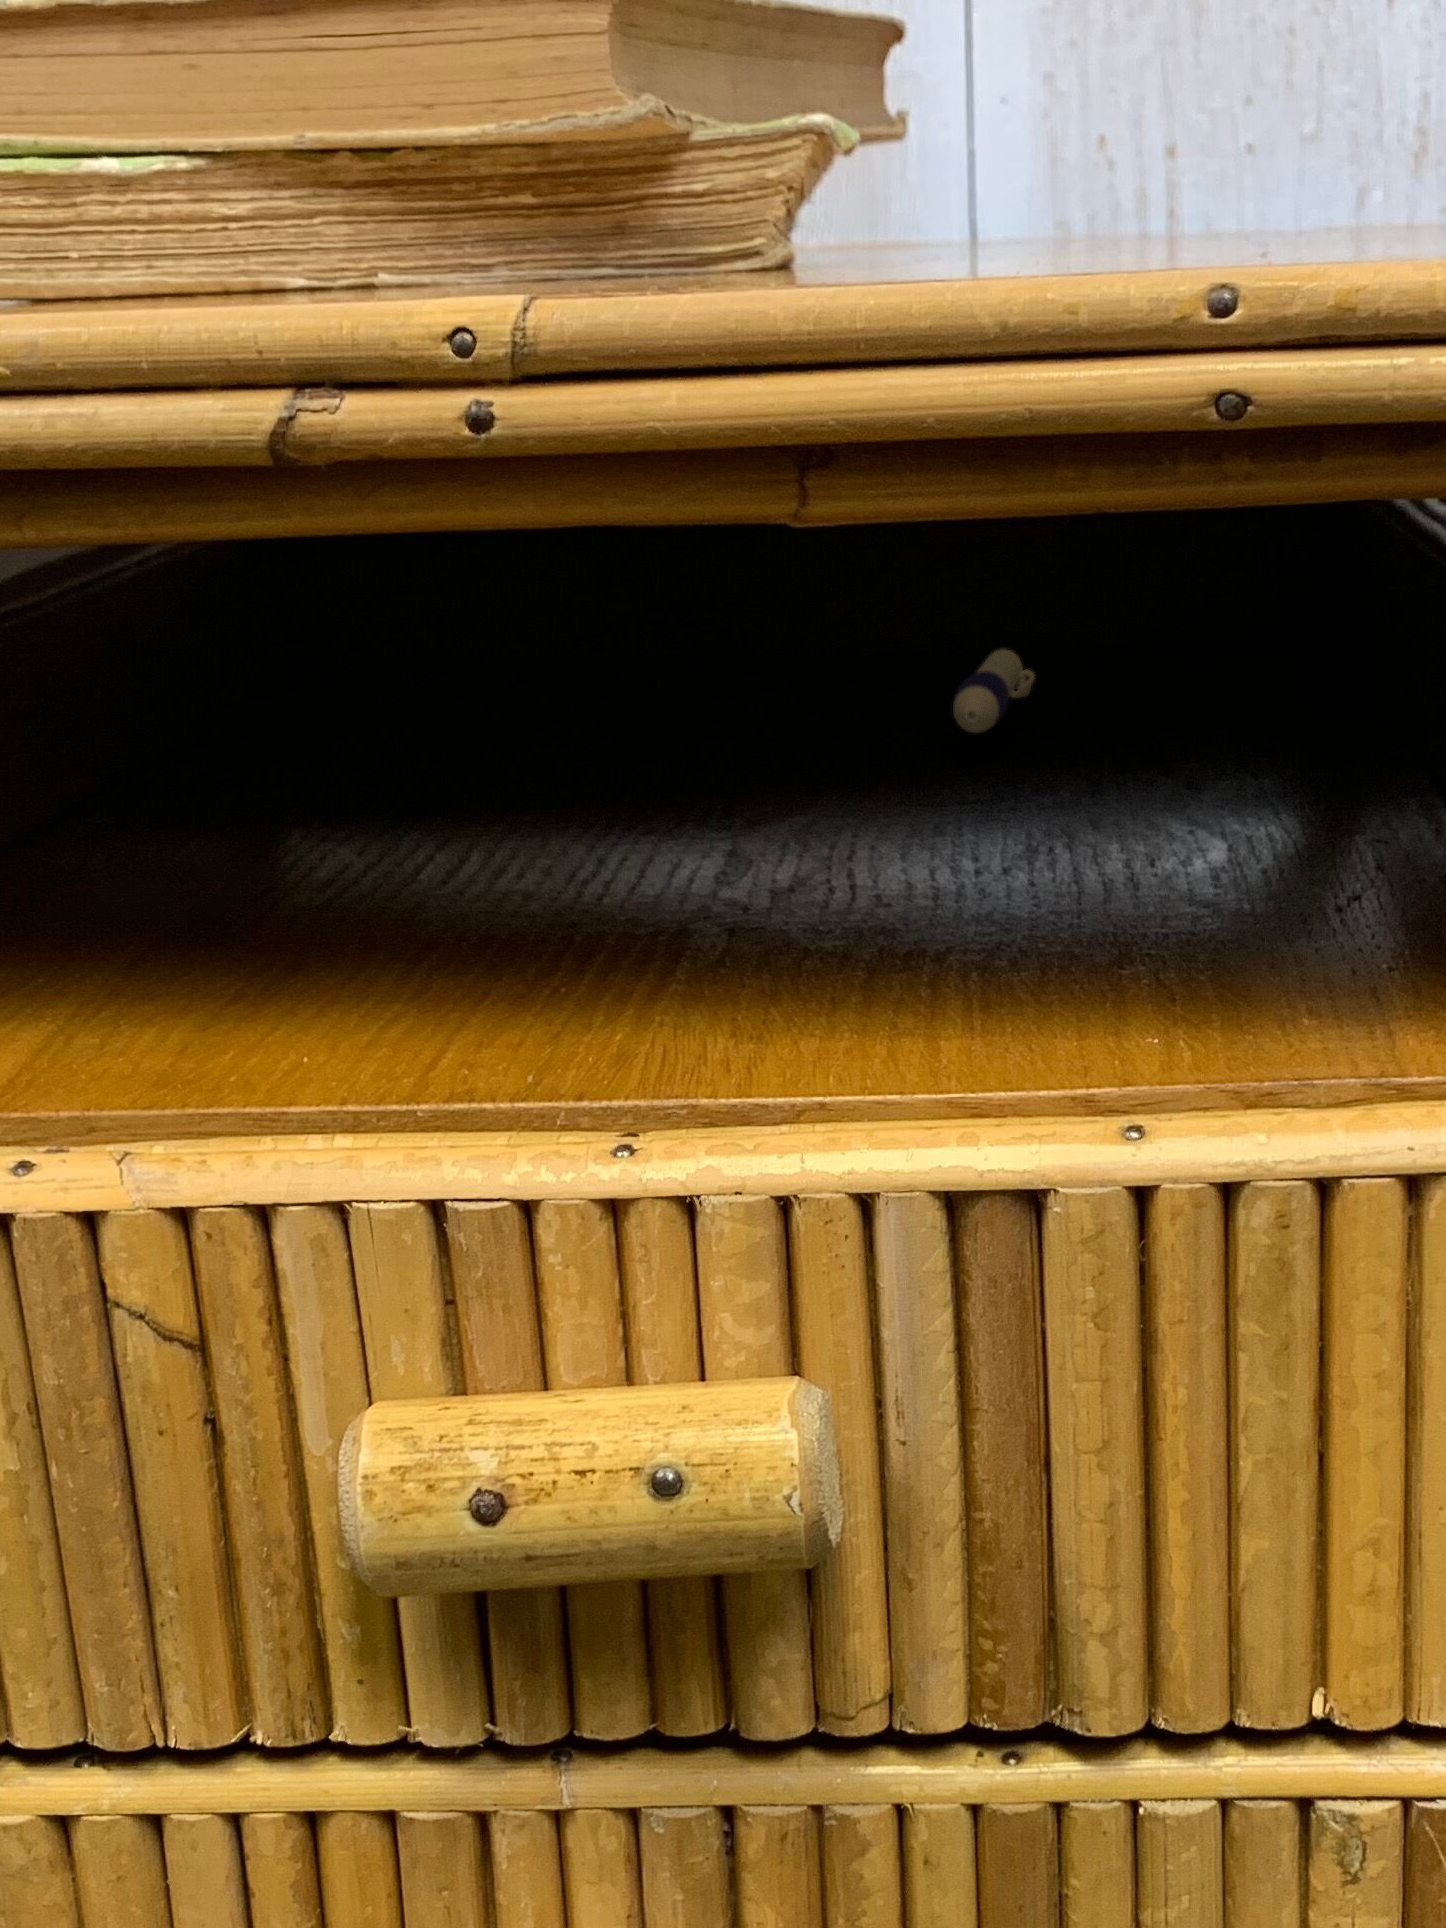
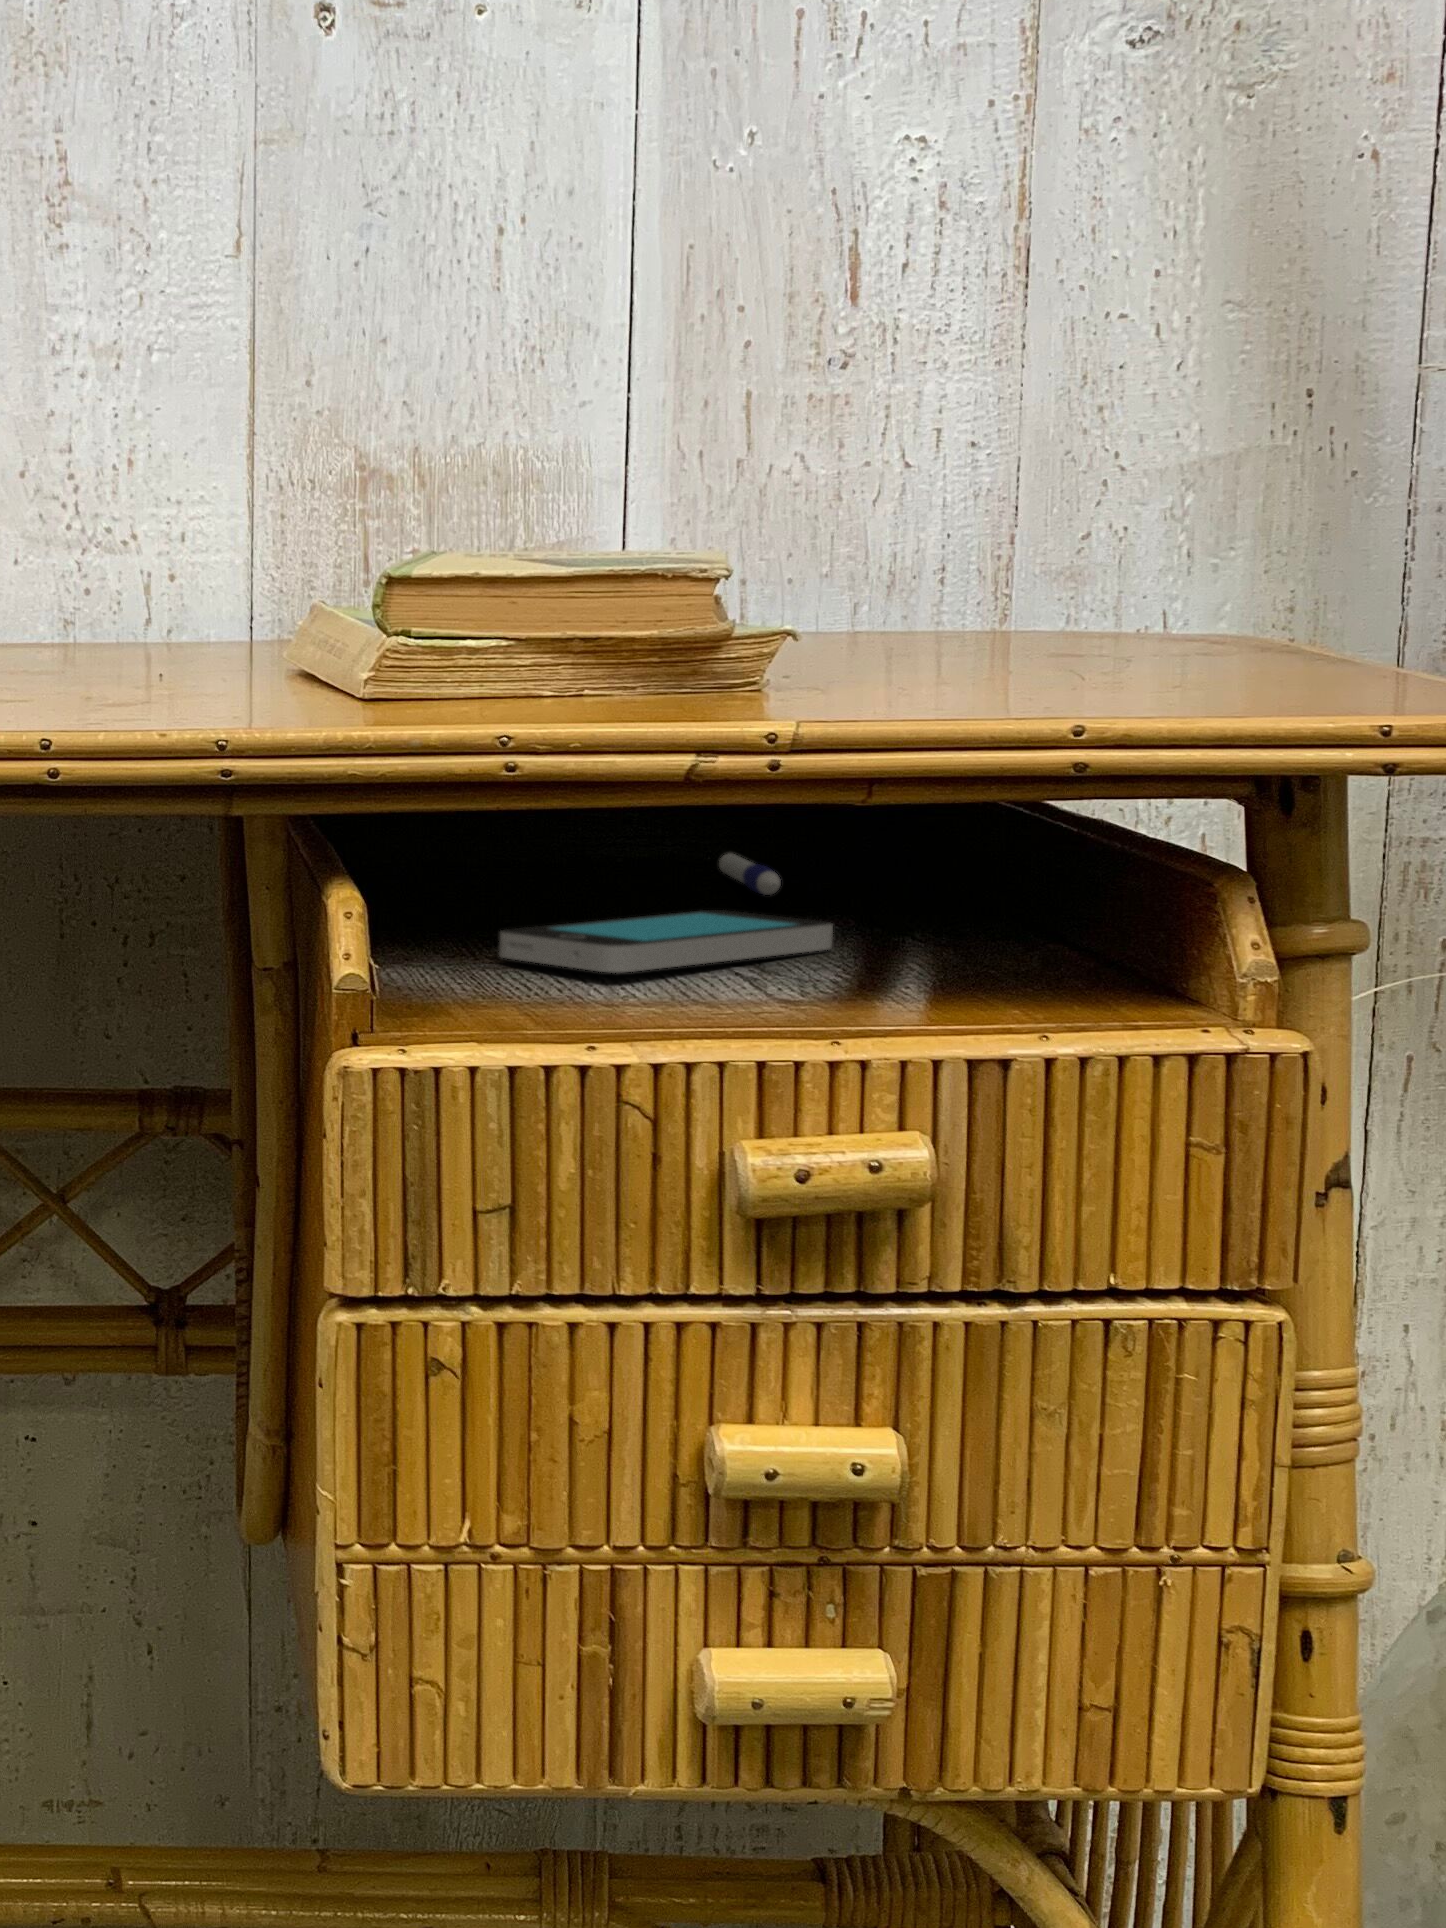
smartphone: none [256,770,988,932] -> present [499,910,833,973]

